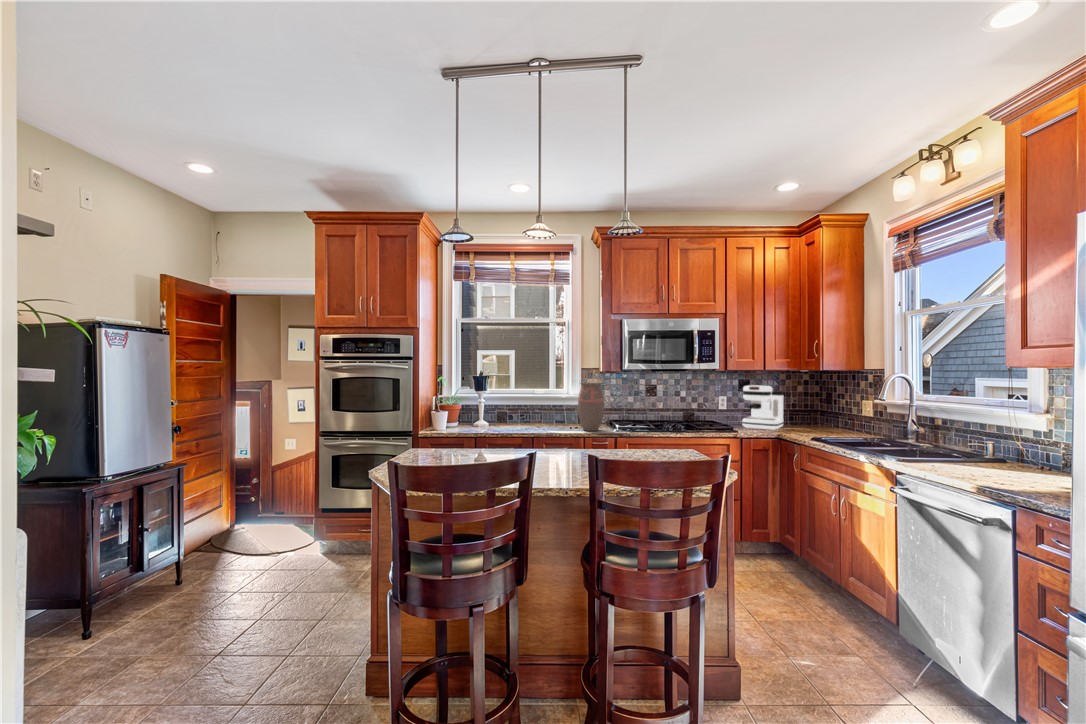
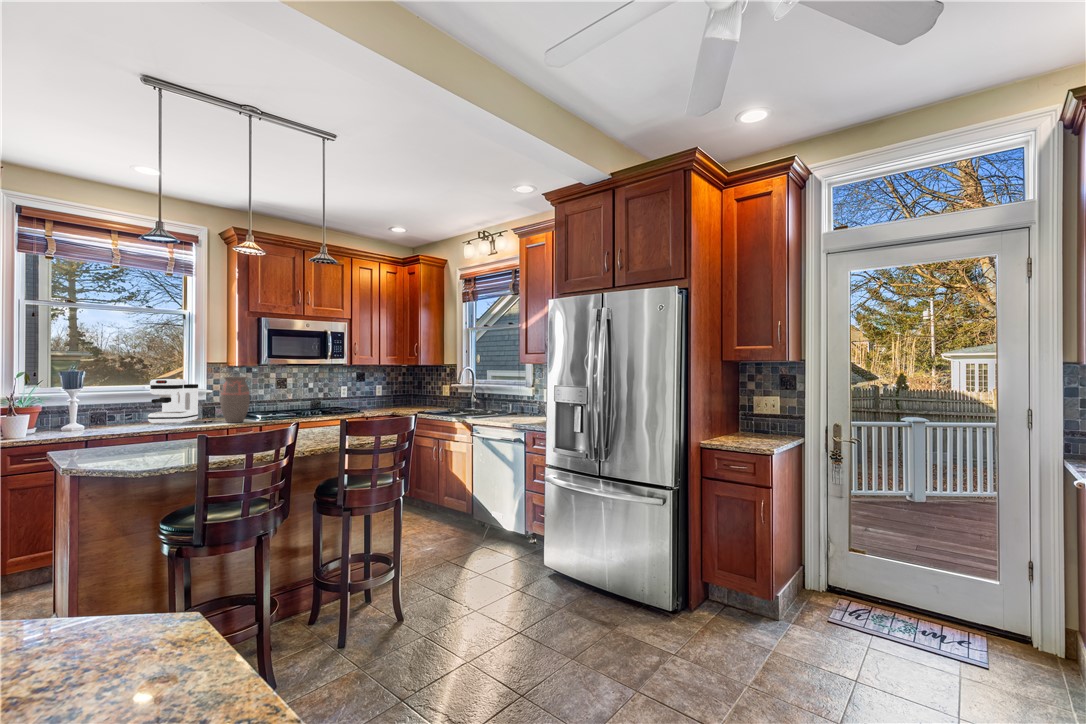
coffee maker: present [742,385,783,430] -> present [148,379,198,423]

